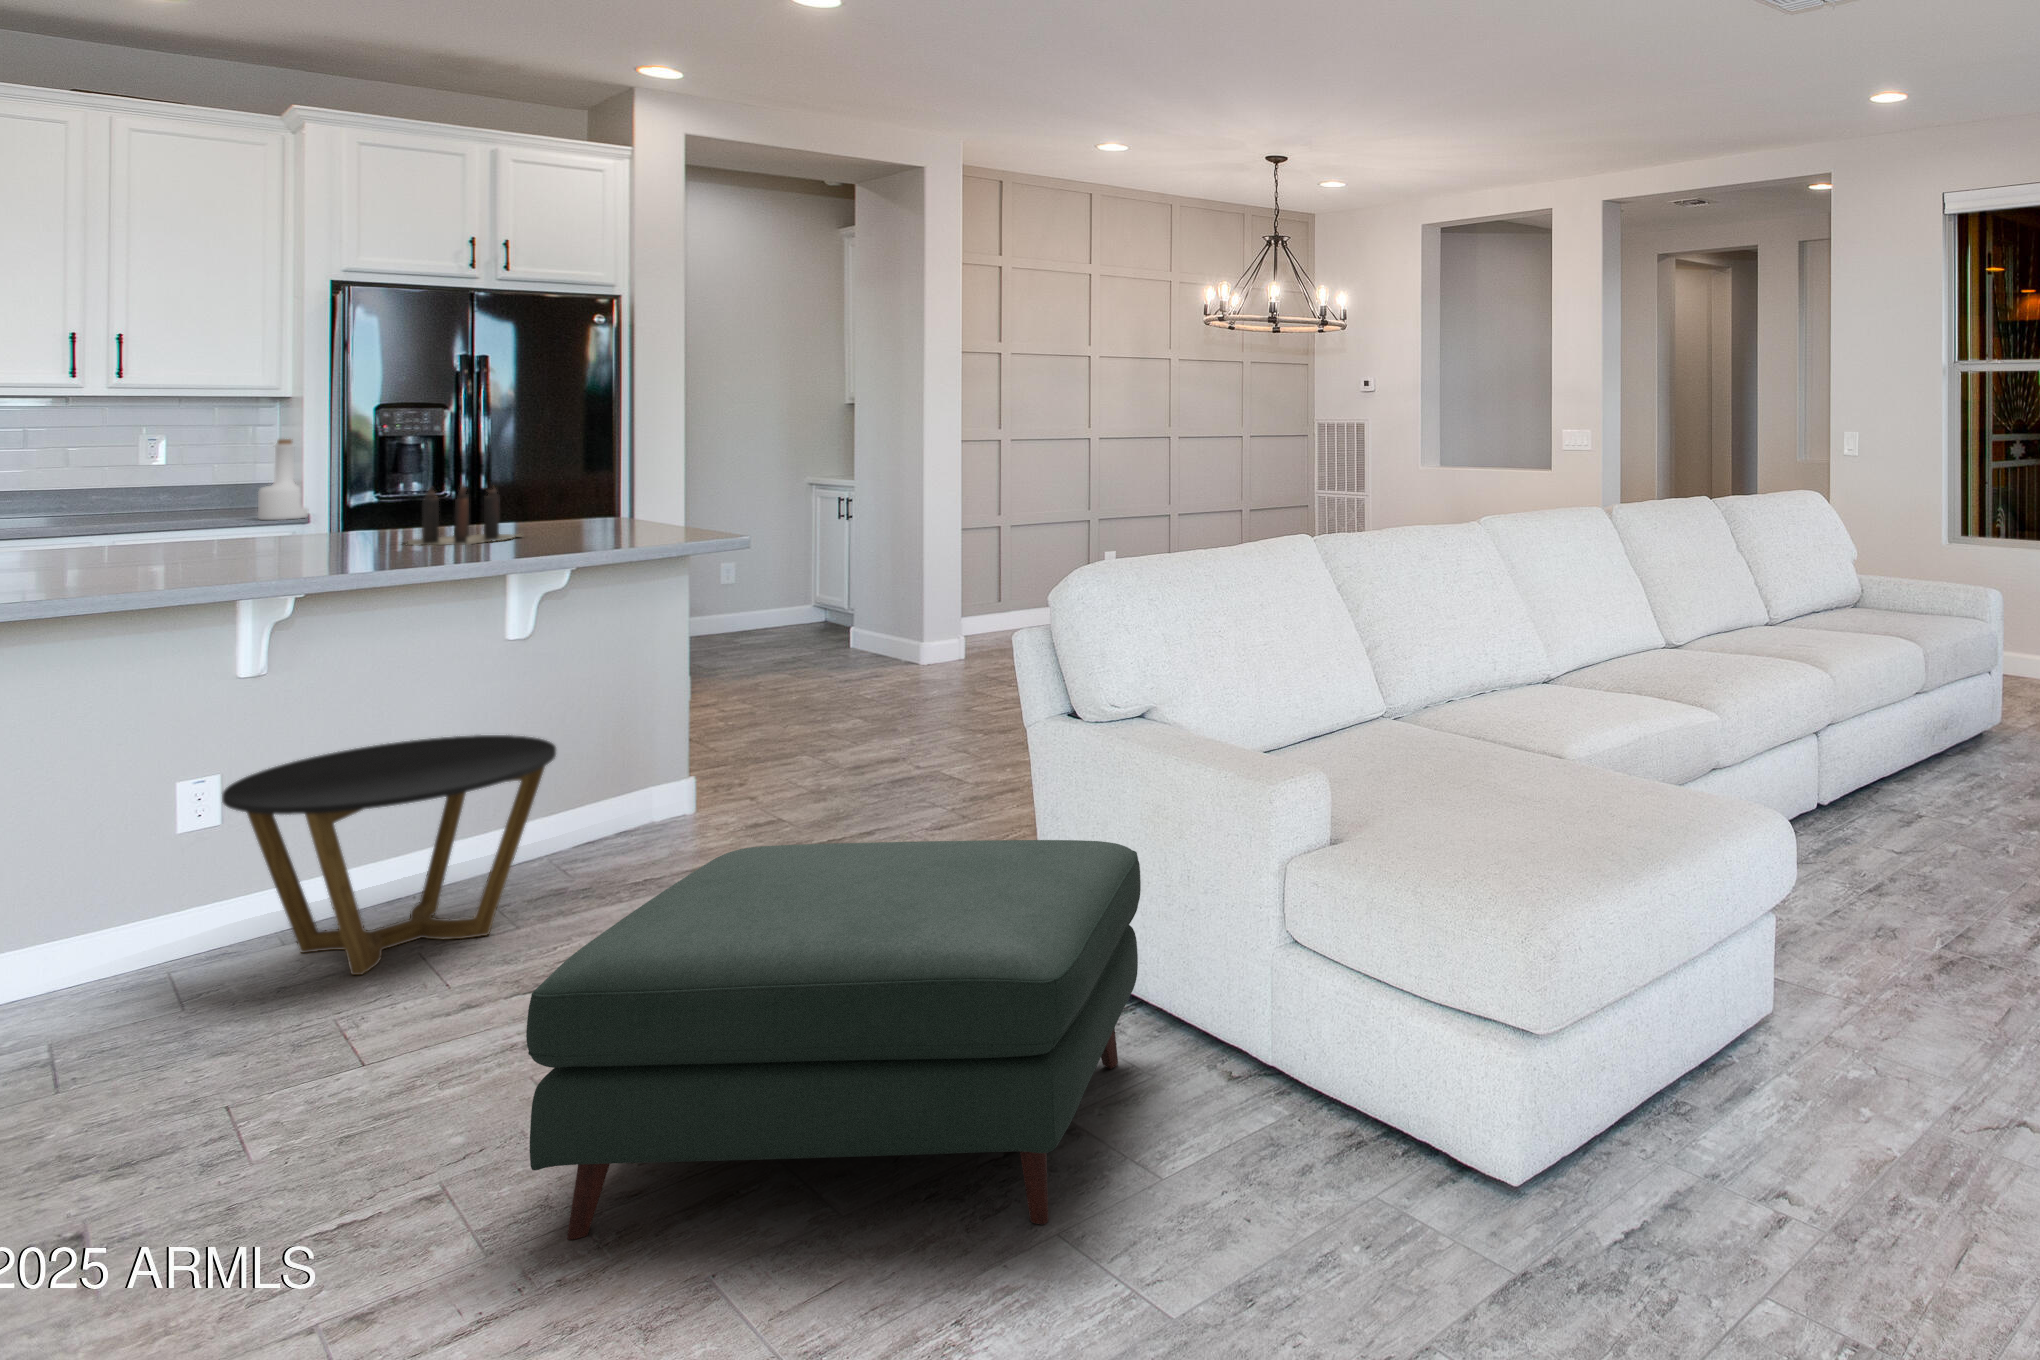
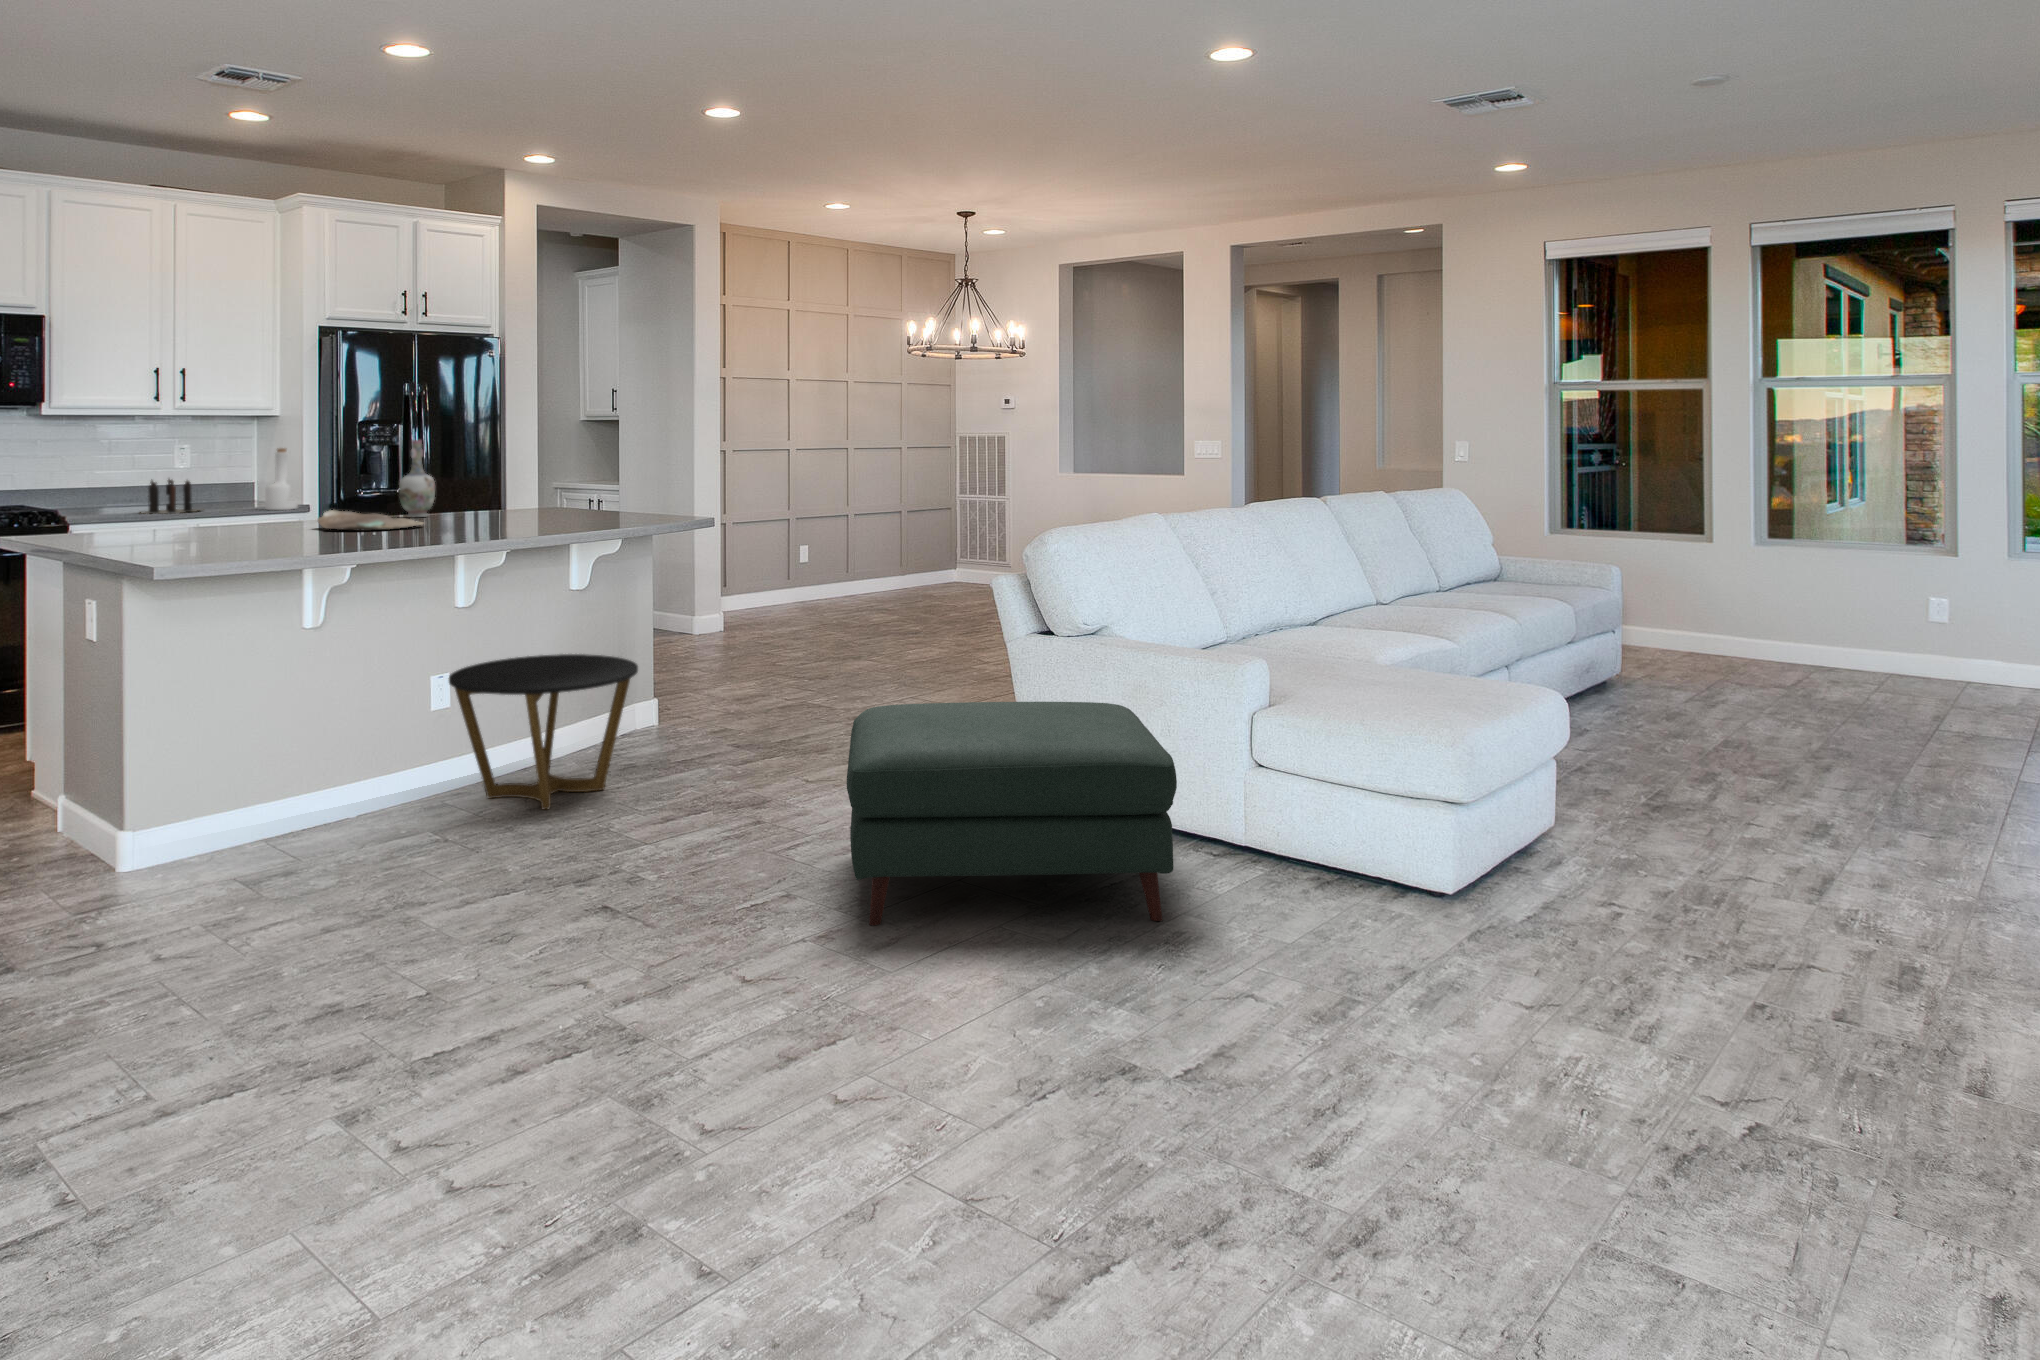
vase: none [324,433,384,539] -> present [399,440,435,517]
candle: present [406,485,522,546] -> present [142,479,204,514]
decorative bowl: none [63,536,258,569] -> present [318,510,423,531]

